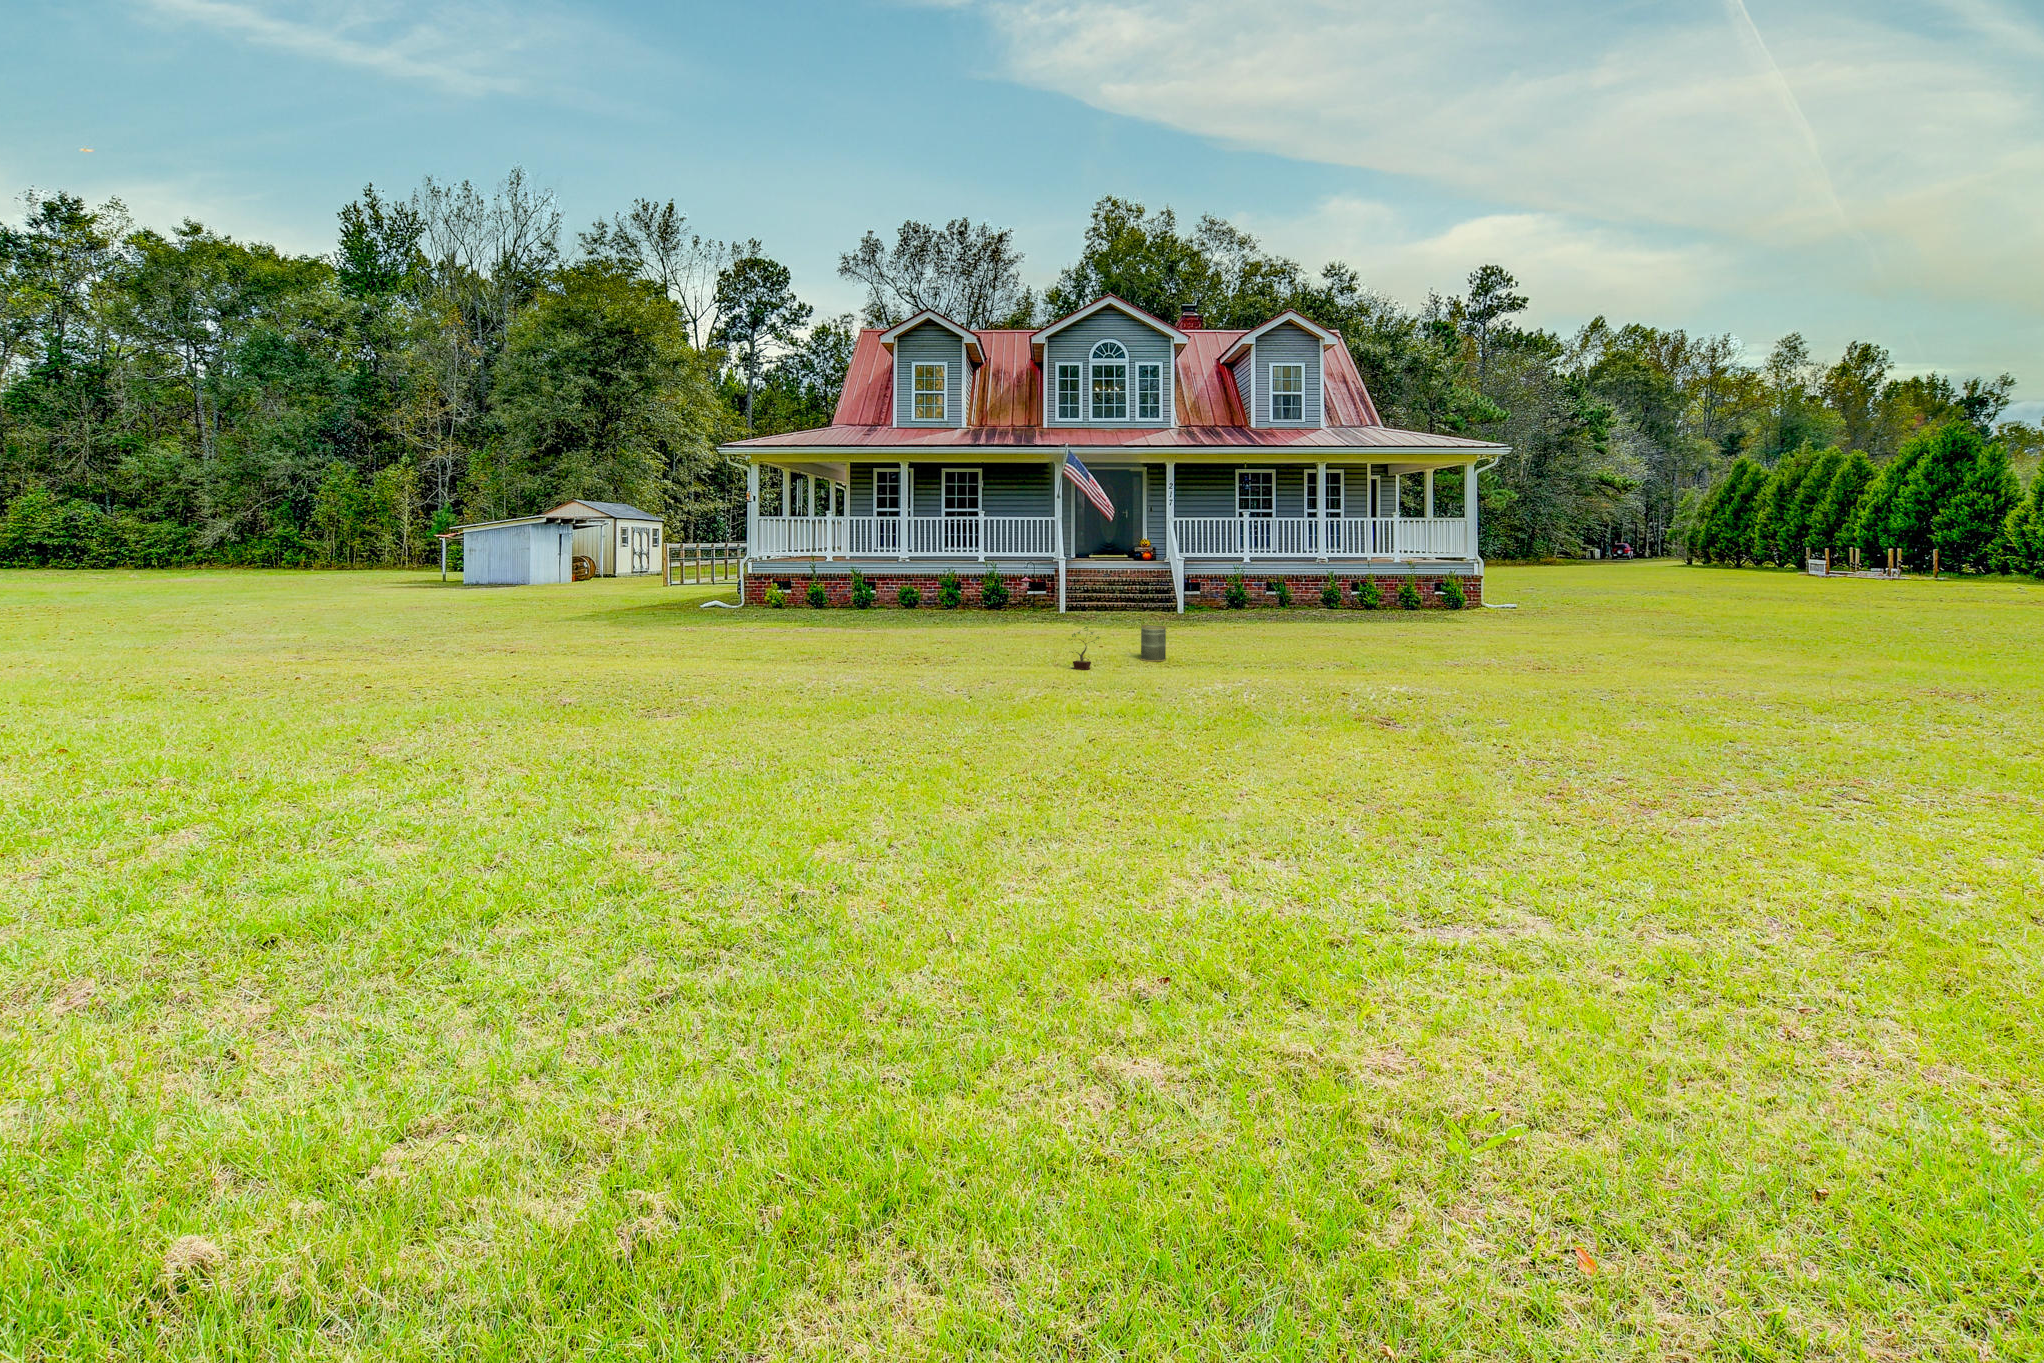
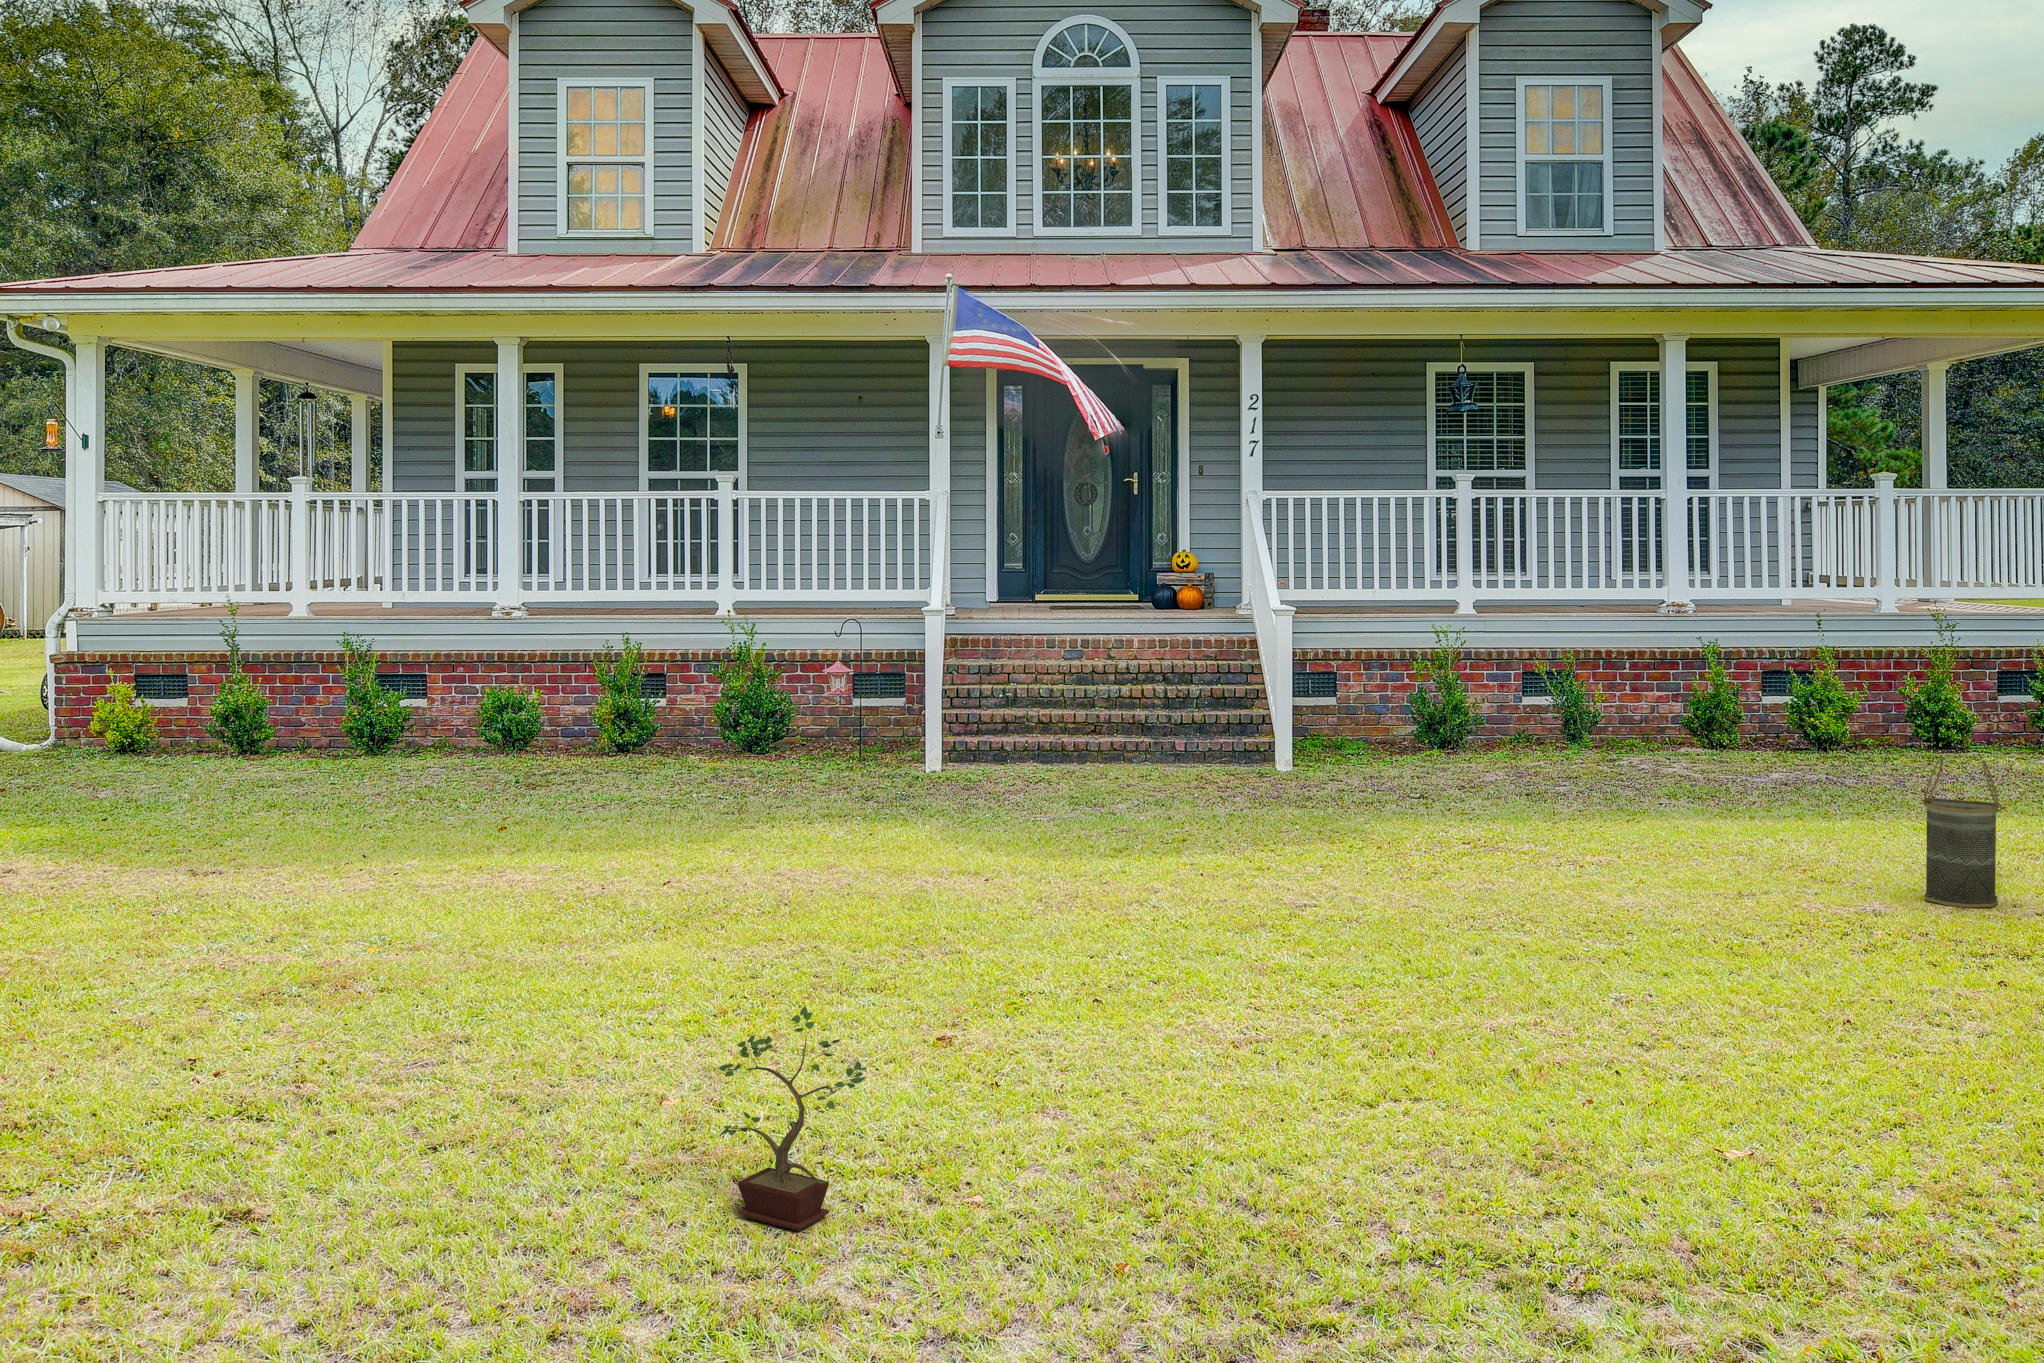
basket: present [1141,611,1166,661] -> present [1923,757,2002,908]

